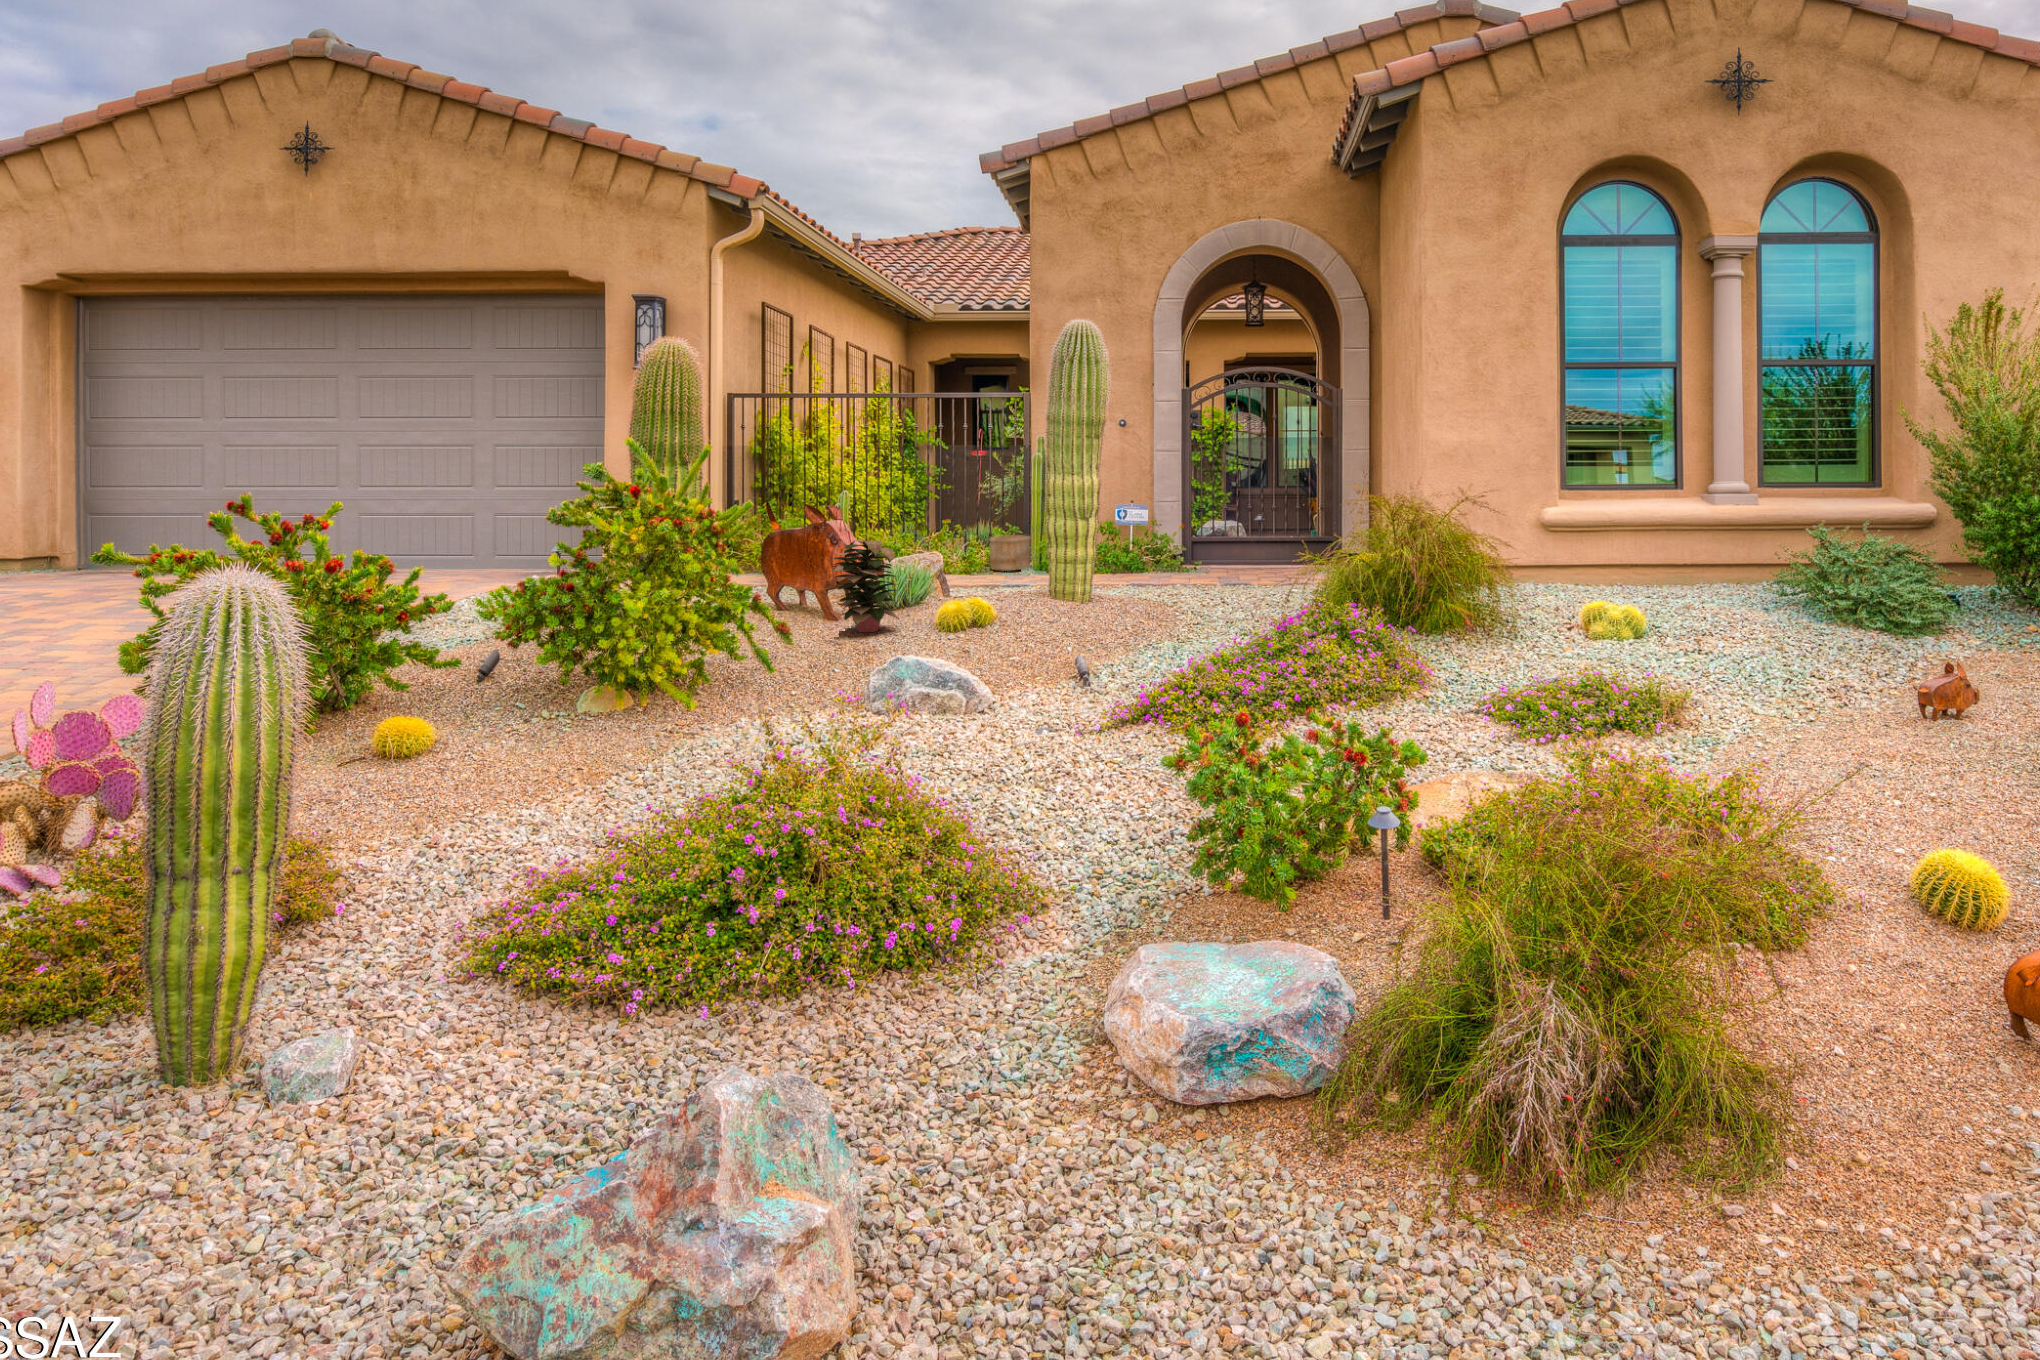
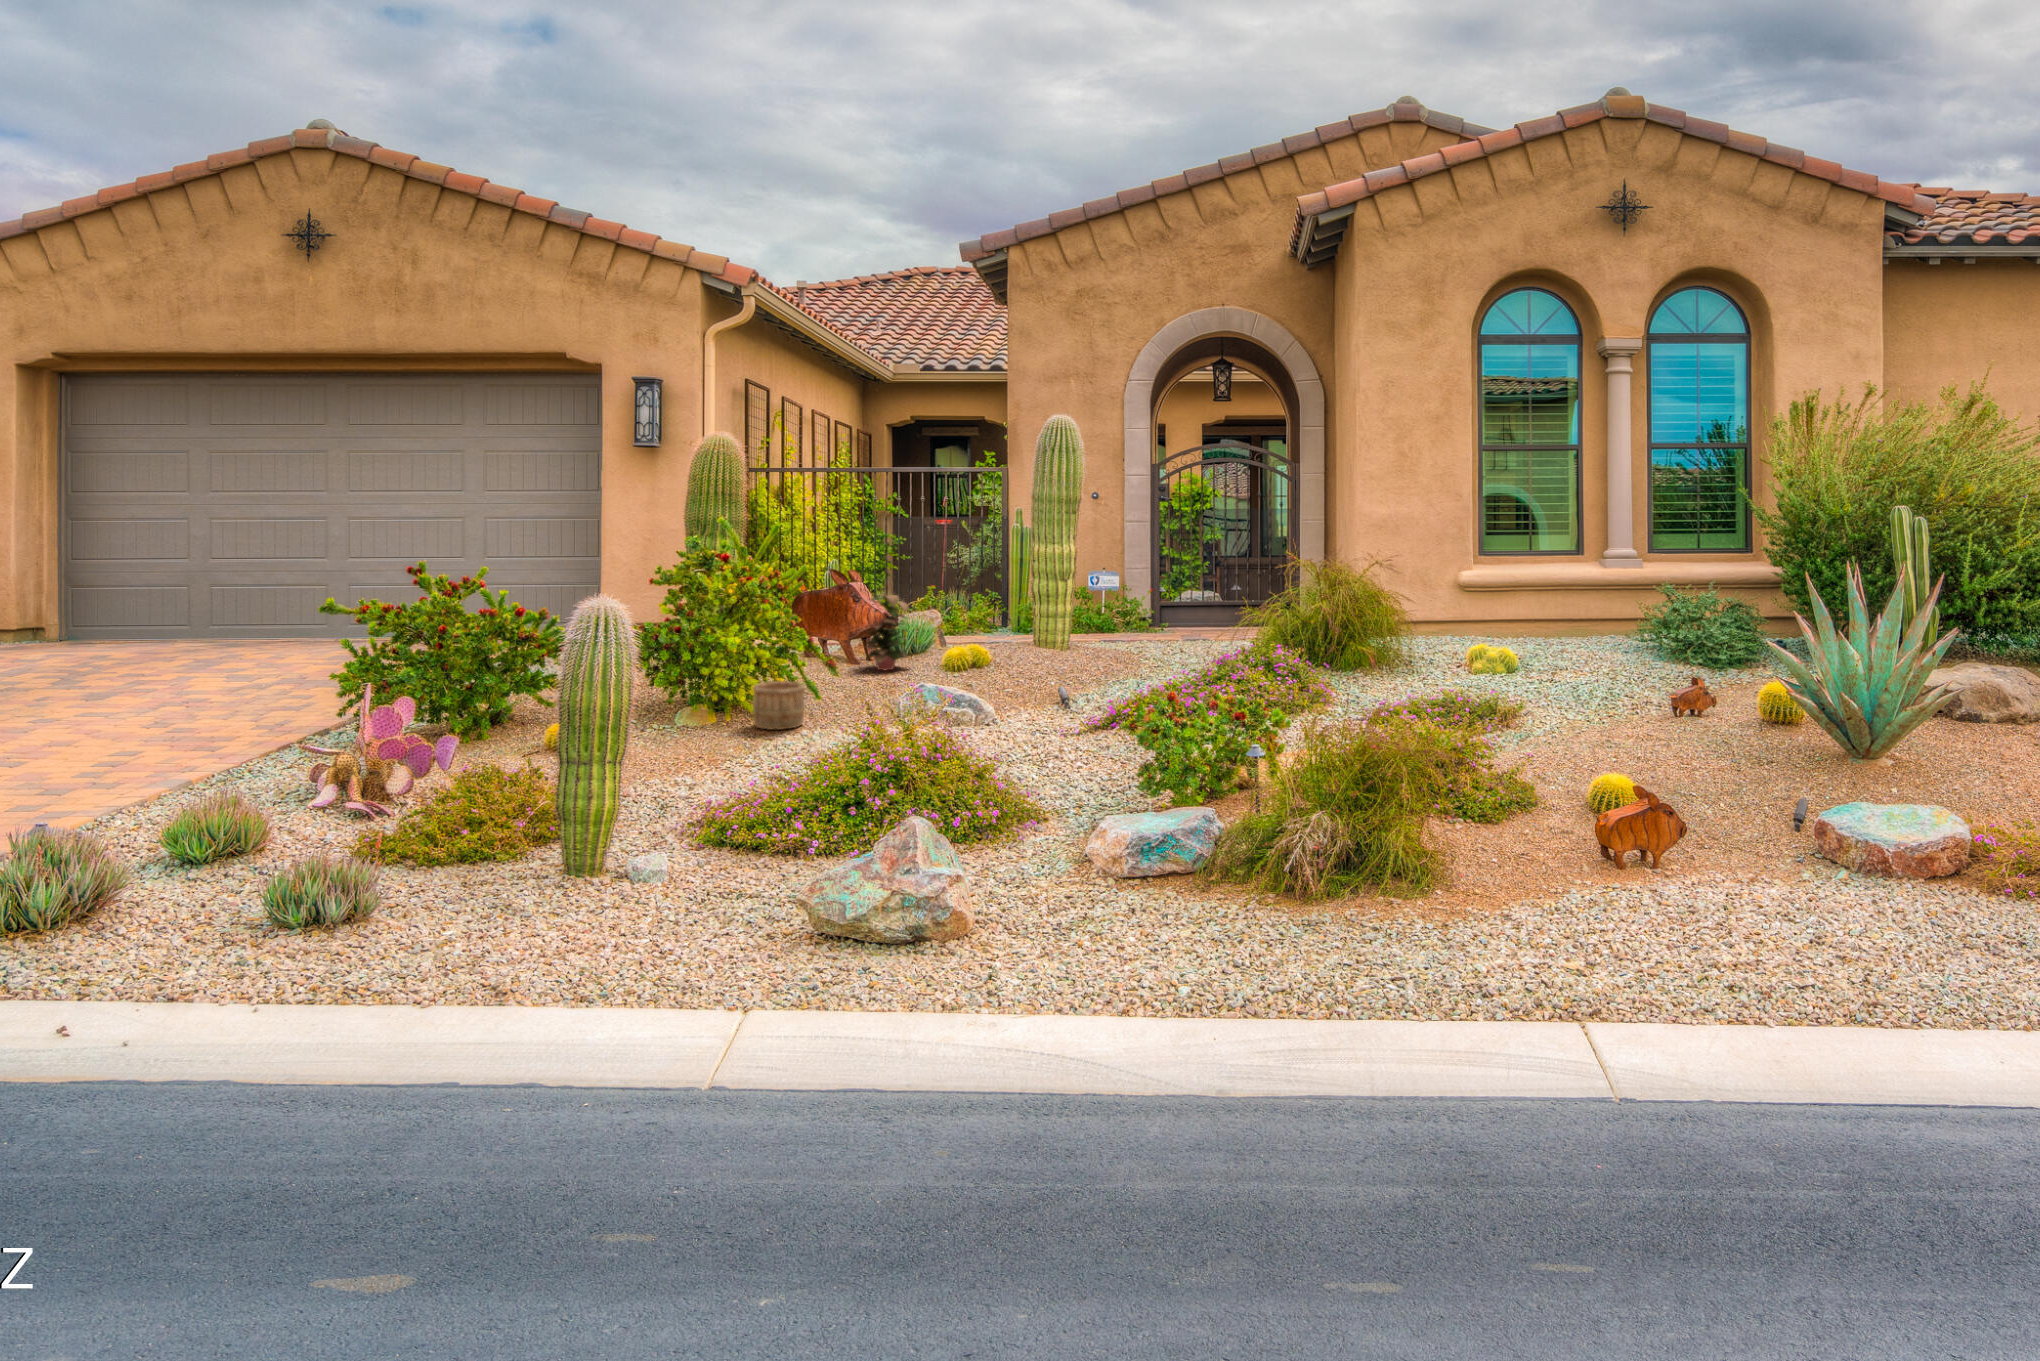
wooden bucket: present [989,535,1030,571] -> present [753,681,806,729]

